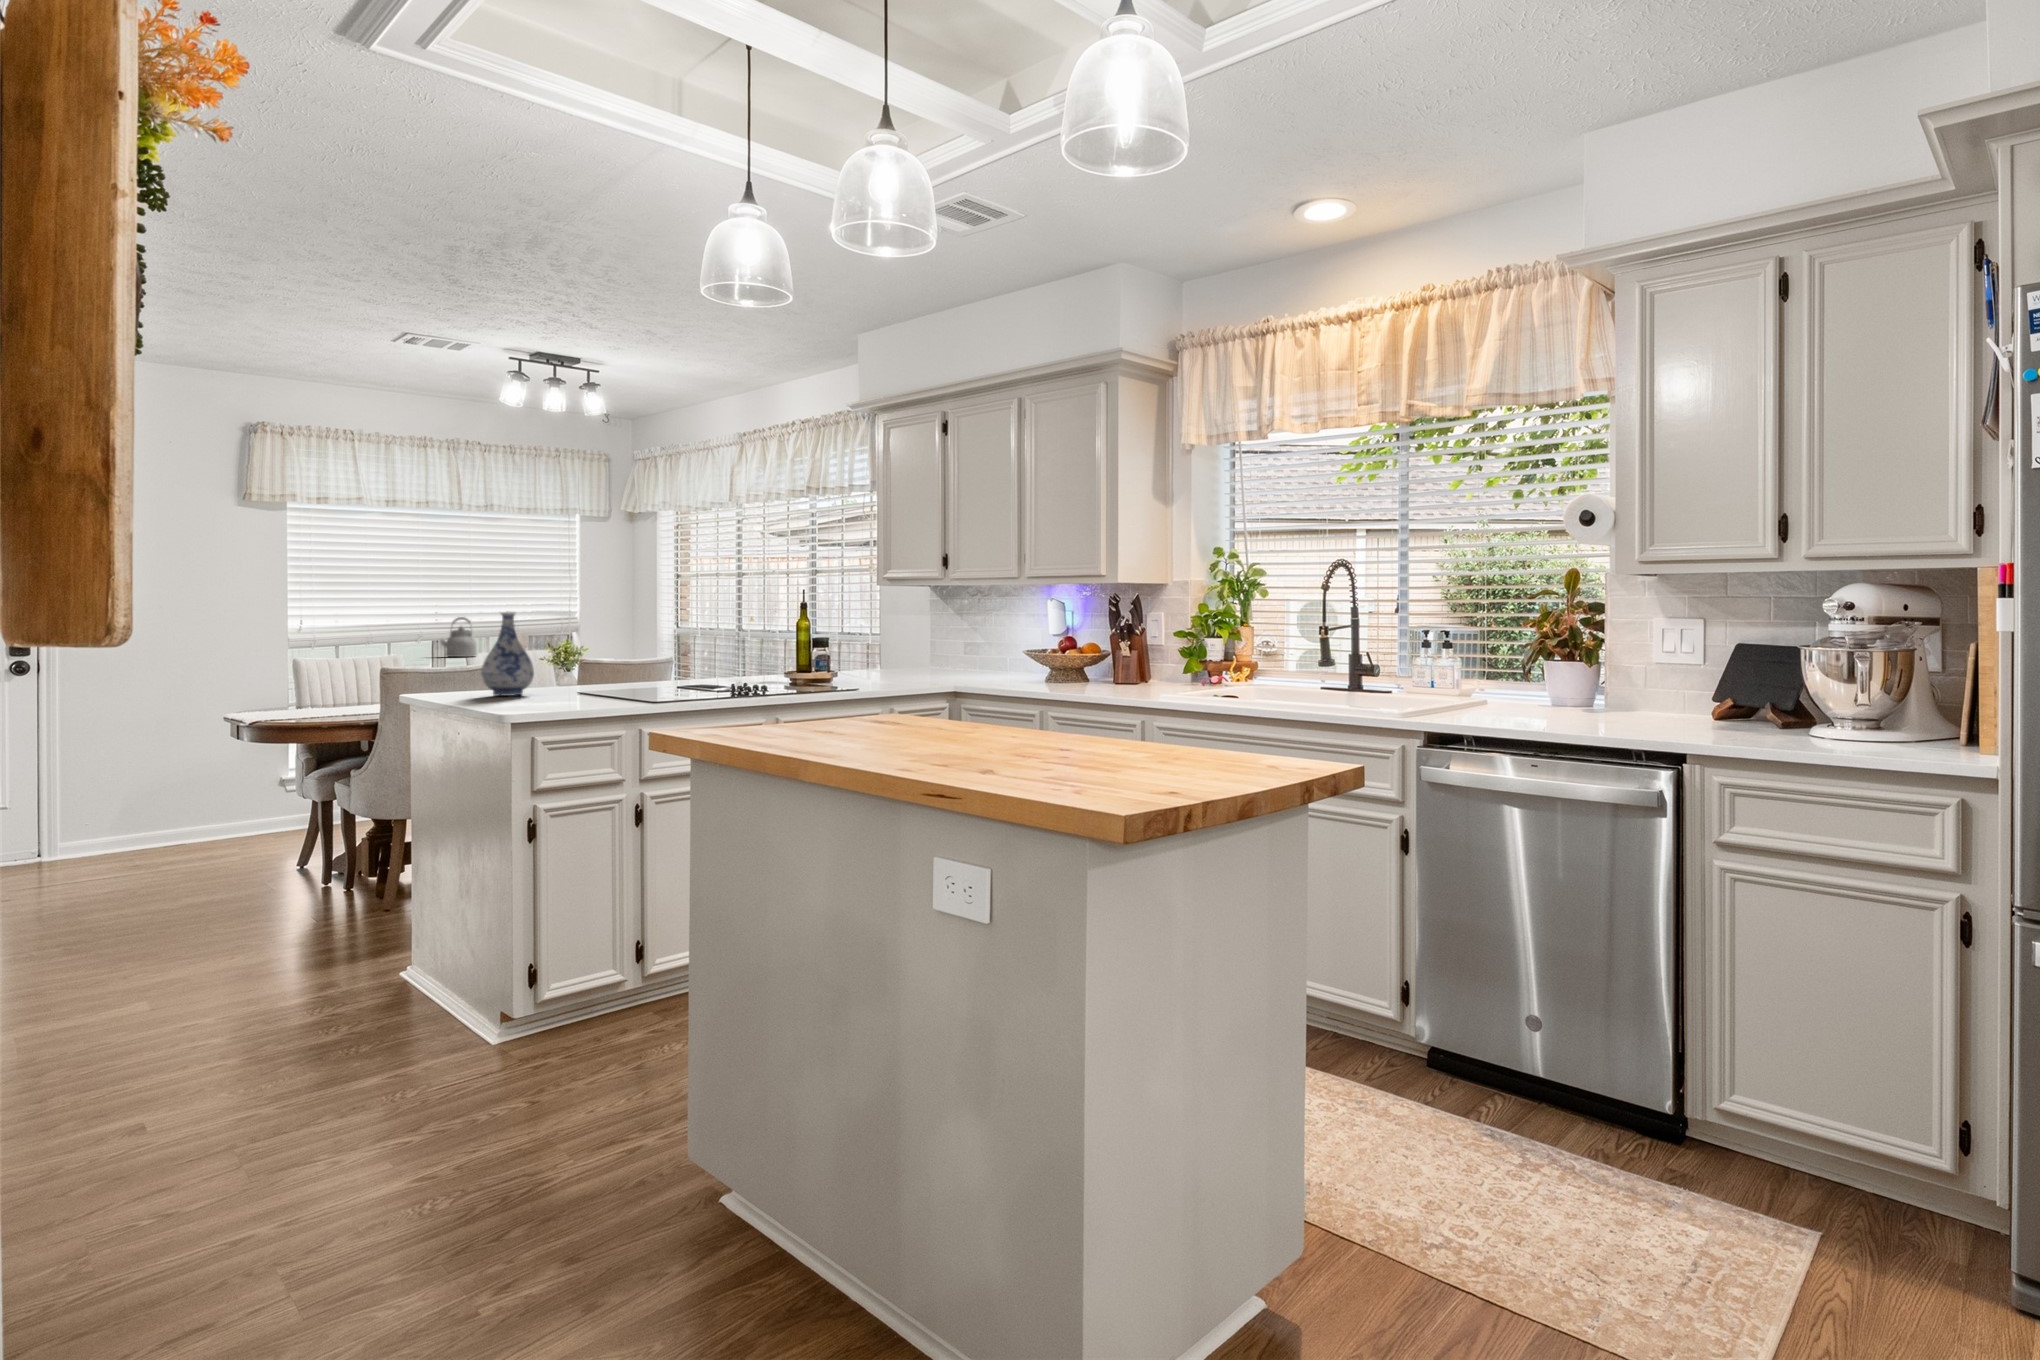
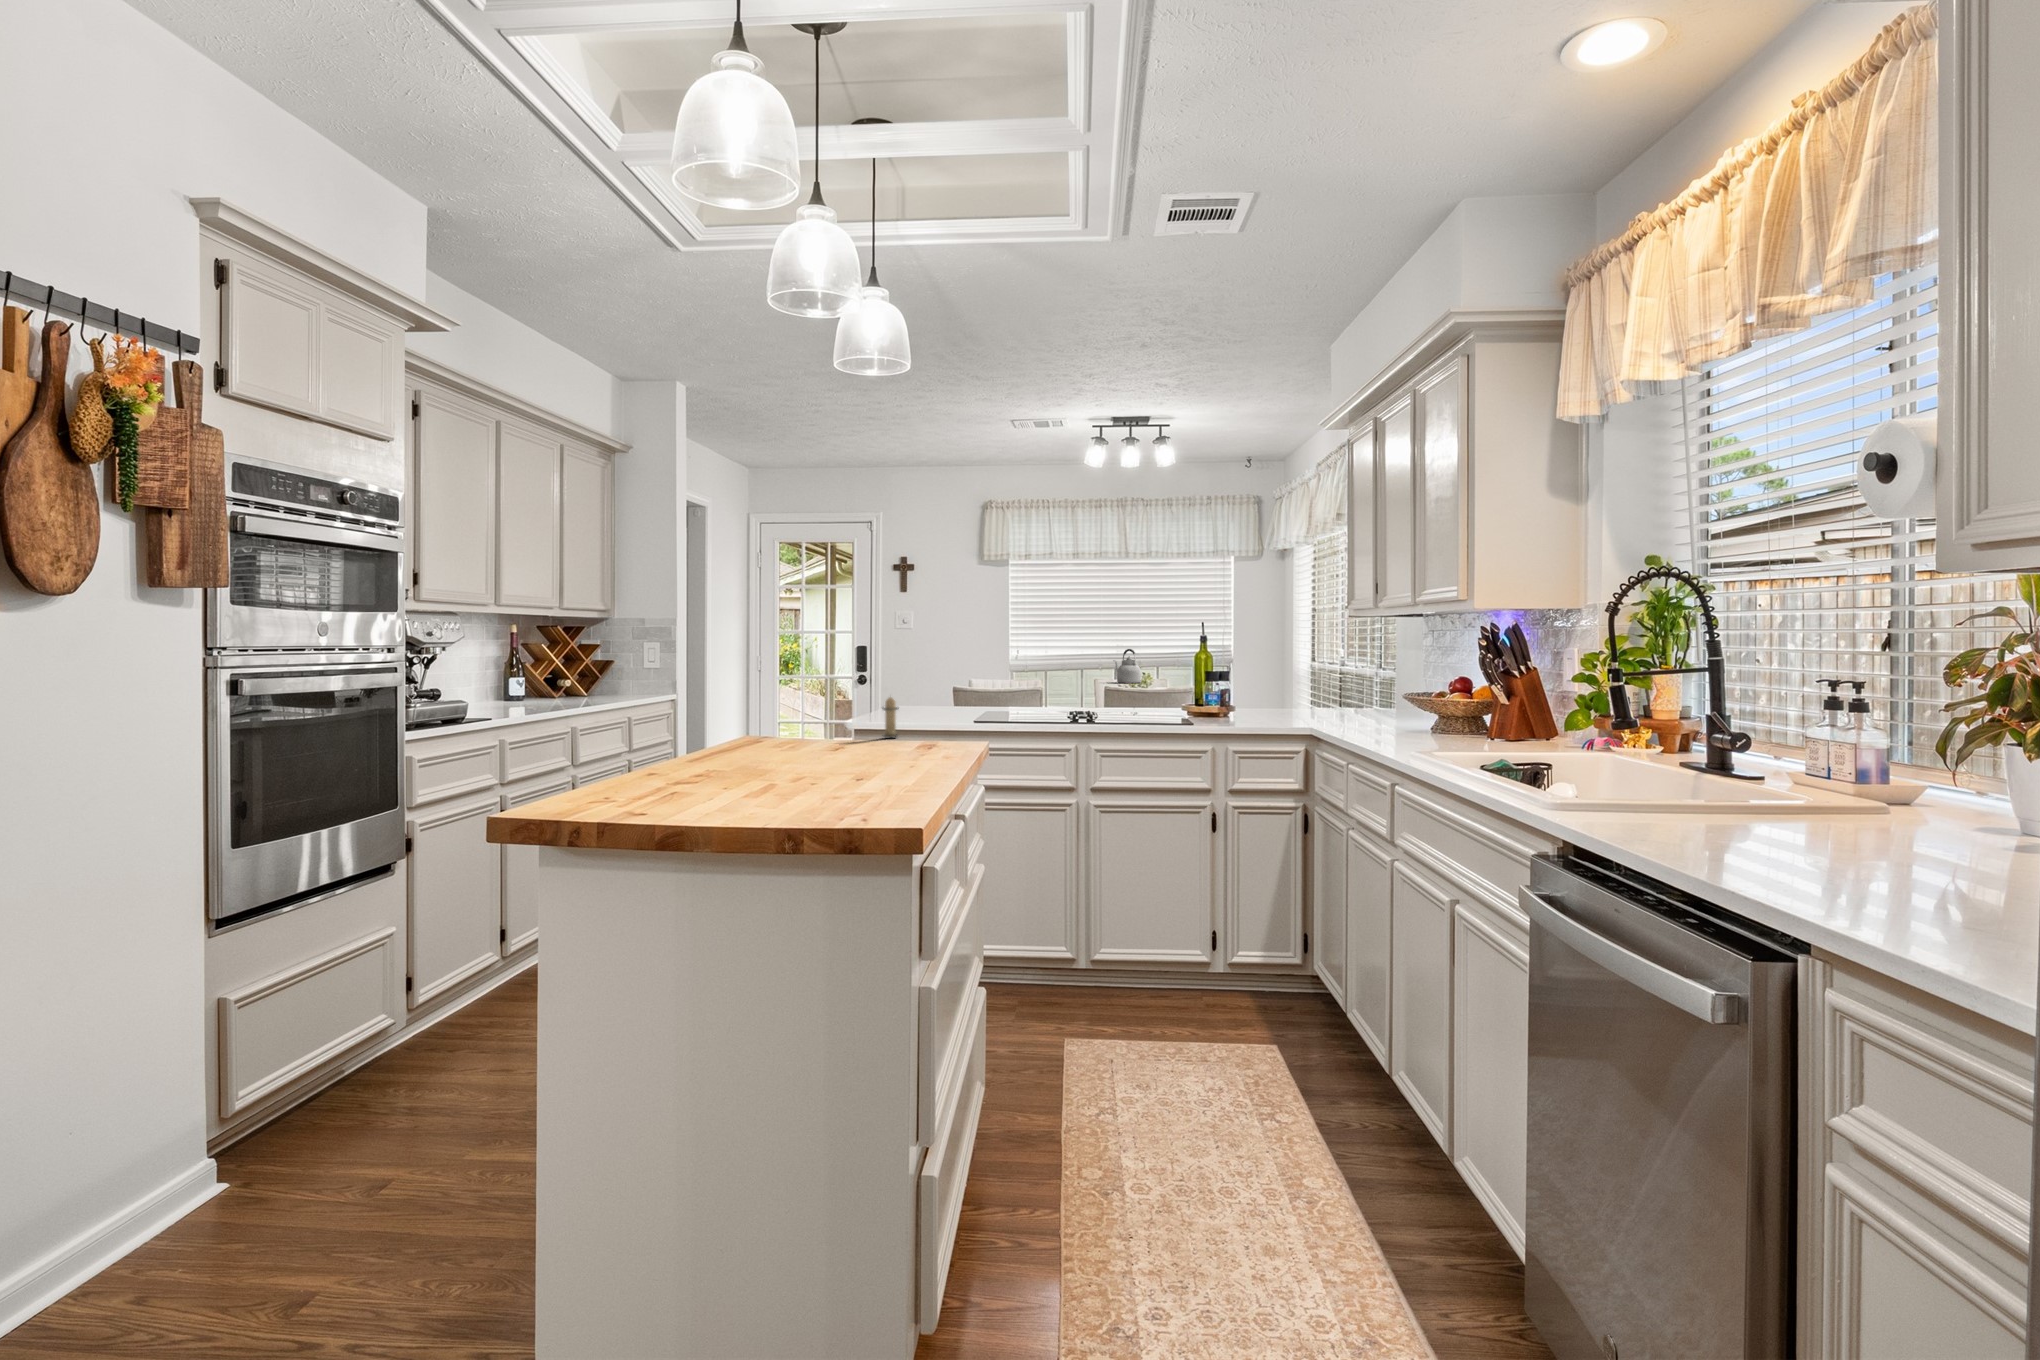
vase: present [481,613,534,696] -> none [906,653,944,722]
candle: none [586,657,613,709] -> present [882,697,899,738]

